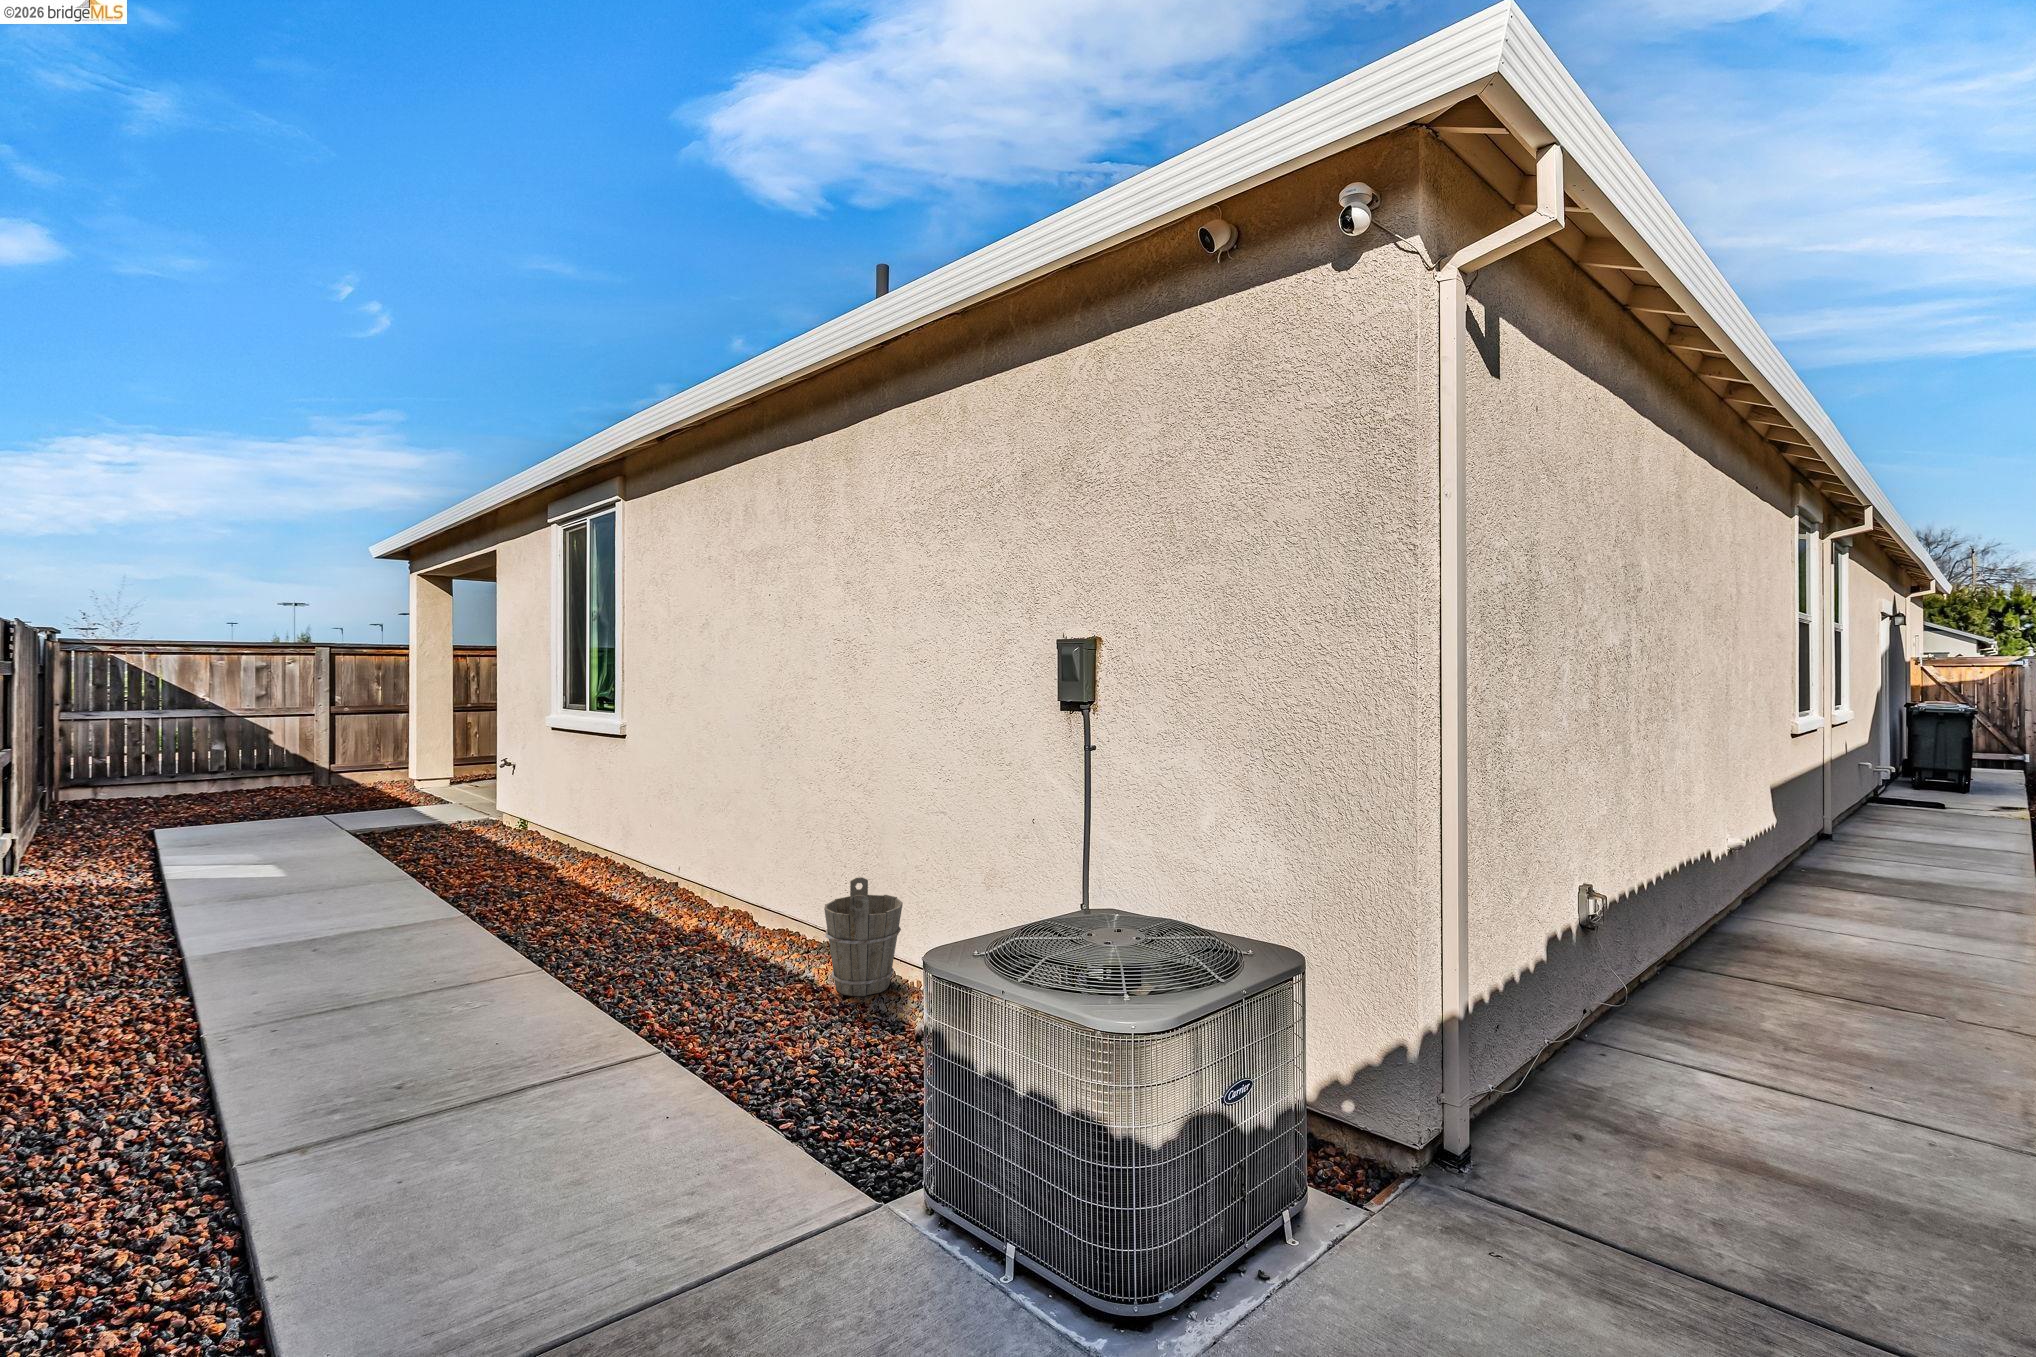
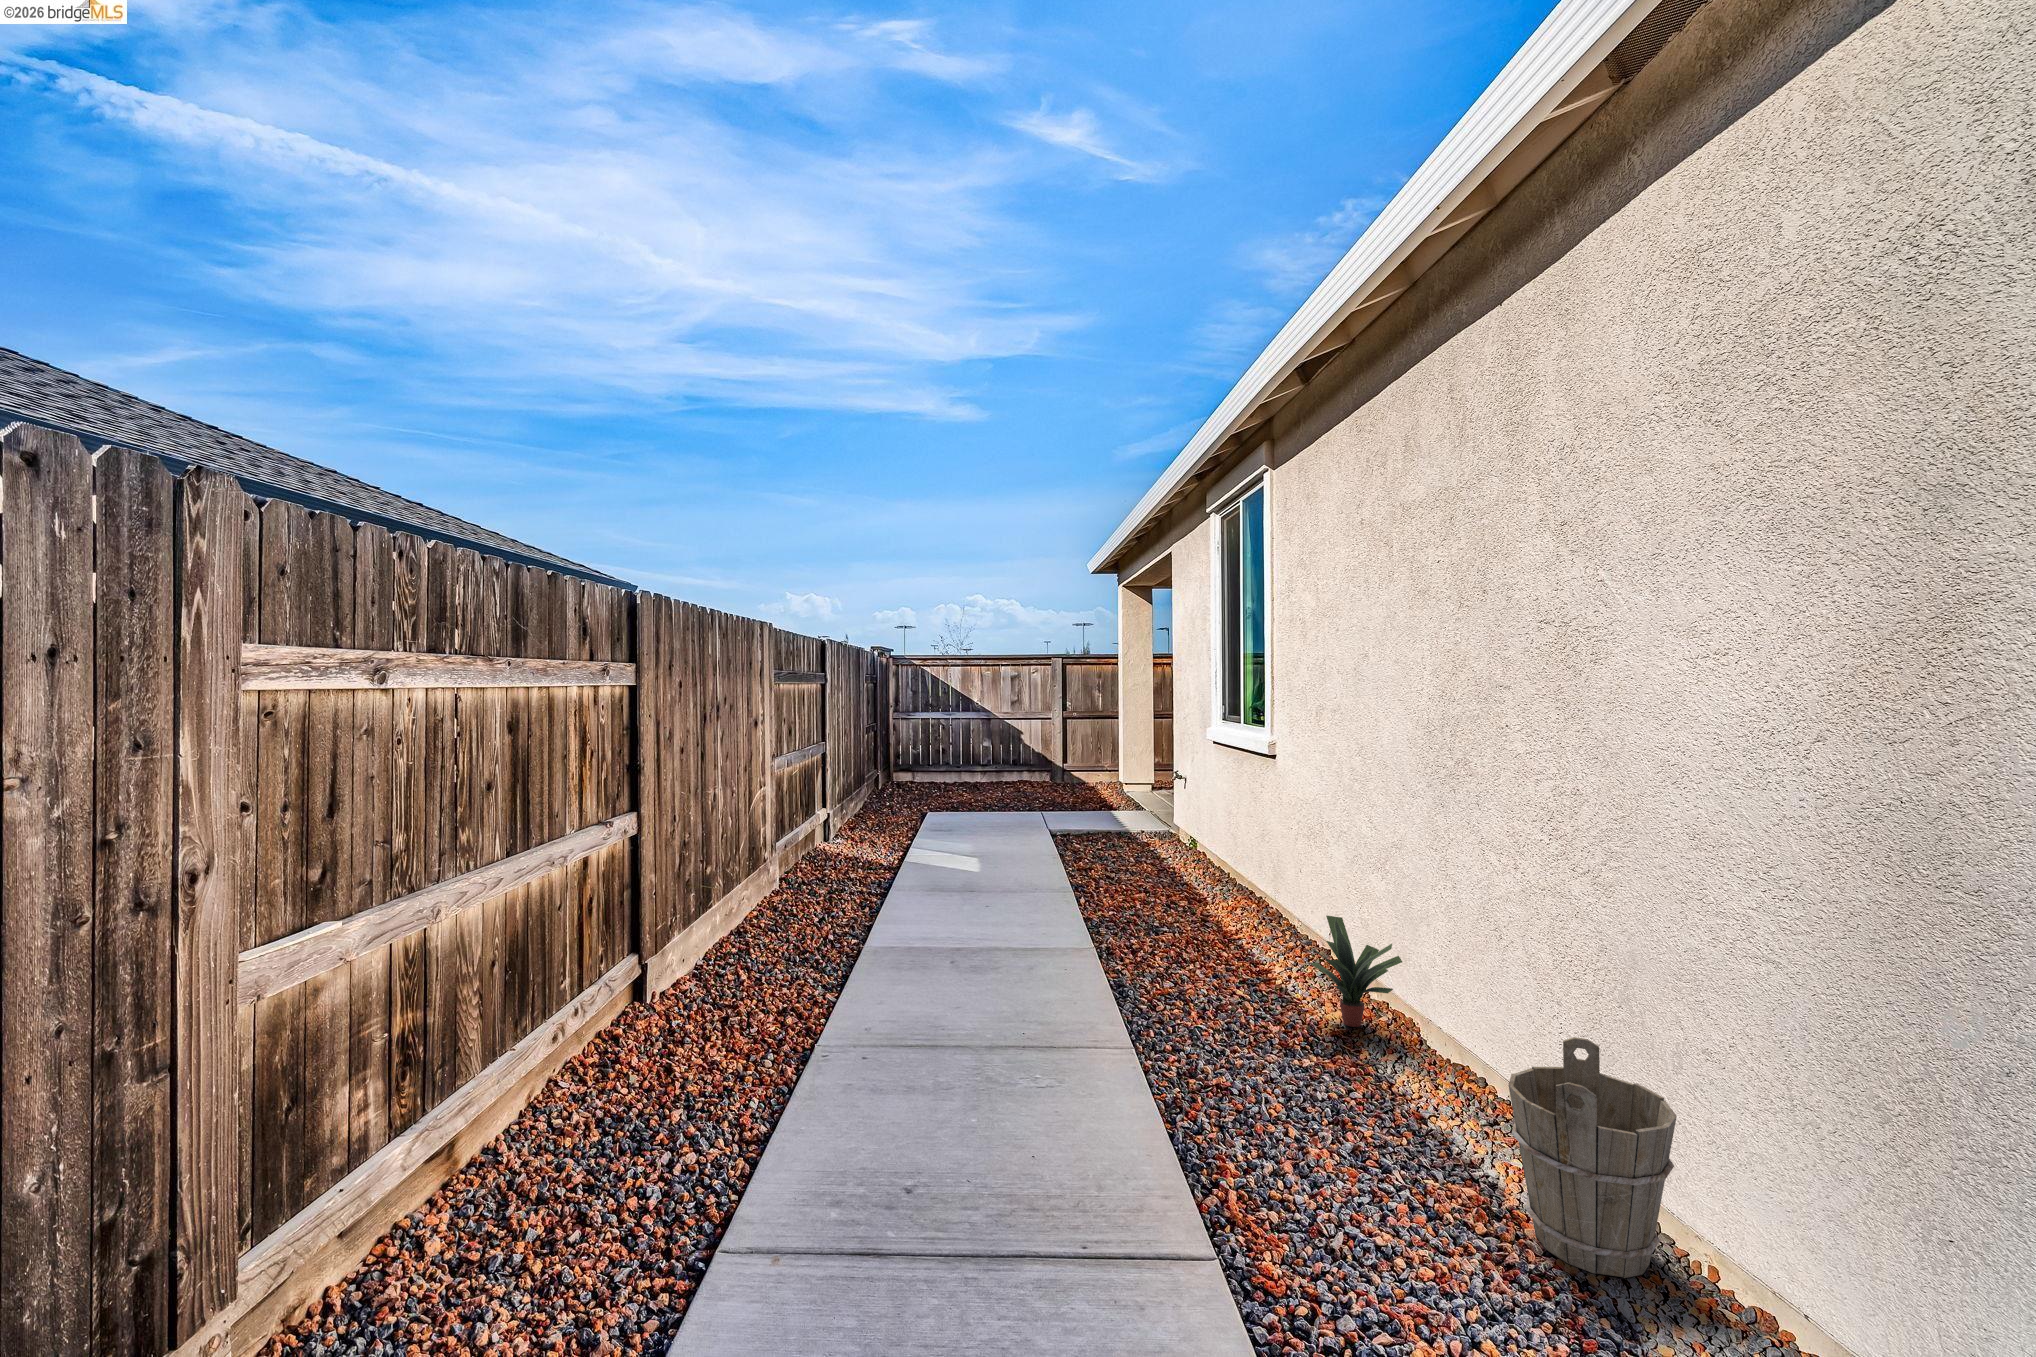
potted plant: none [678,849,746,924] -> present [1310,916,1402,1027]

